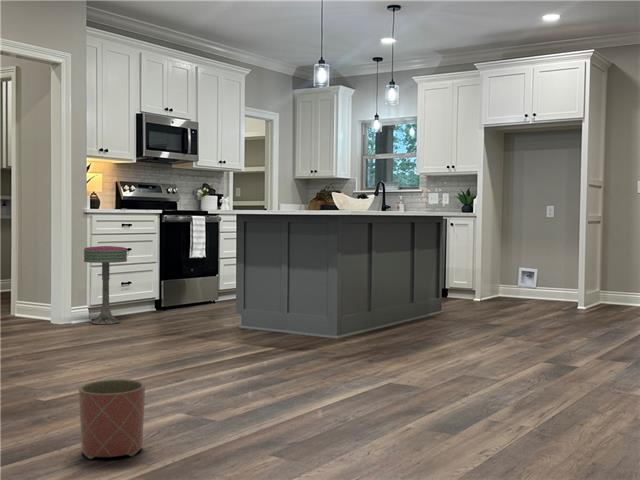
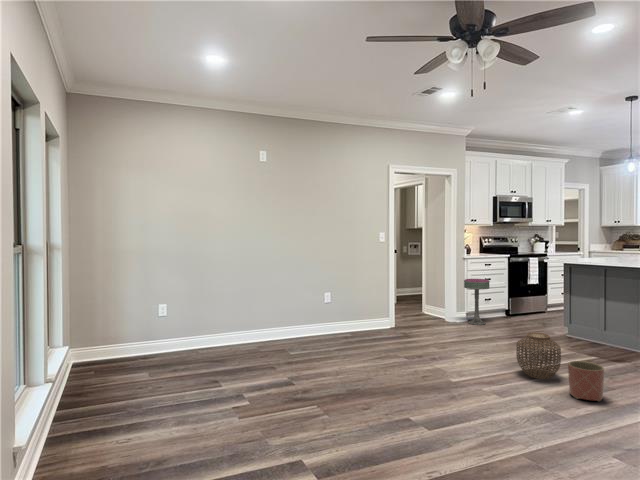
woven basket: none [155,308,220,379] -> present [516,333,561,379]
planter: present [79,379,145,459] -> present [568,361,604,402]

